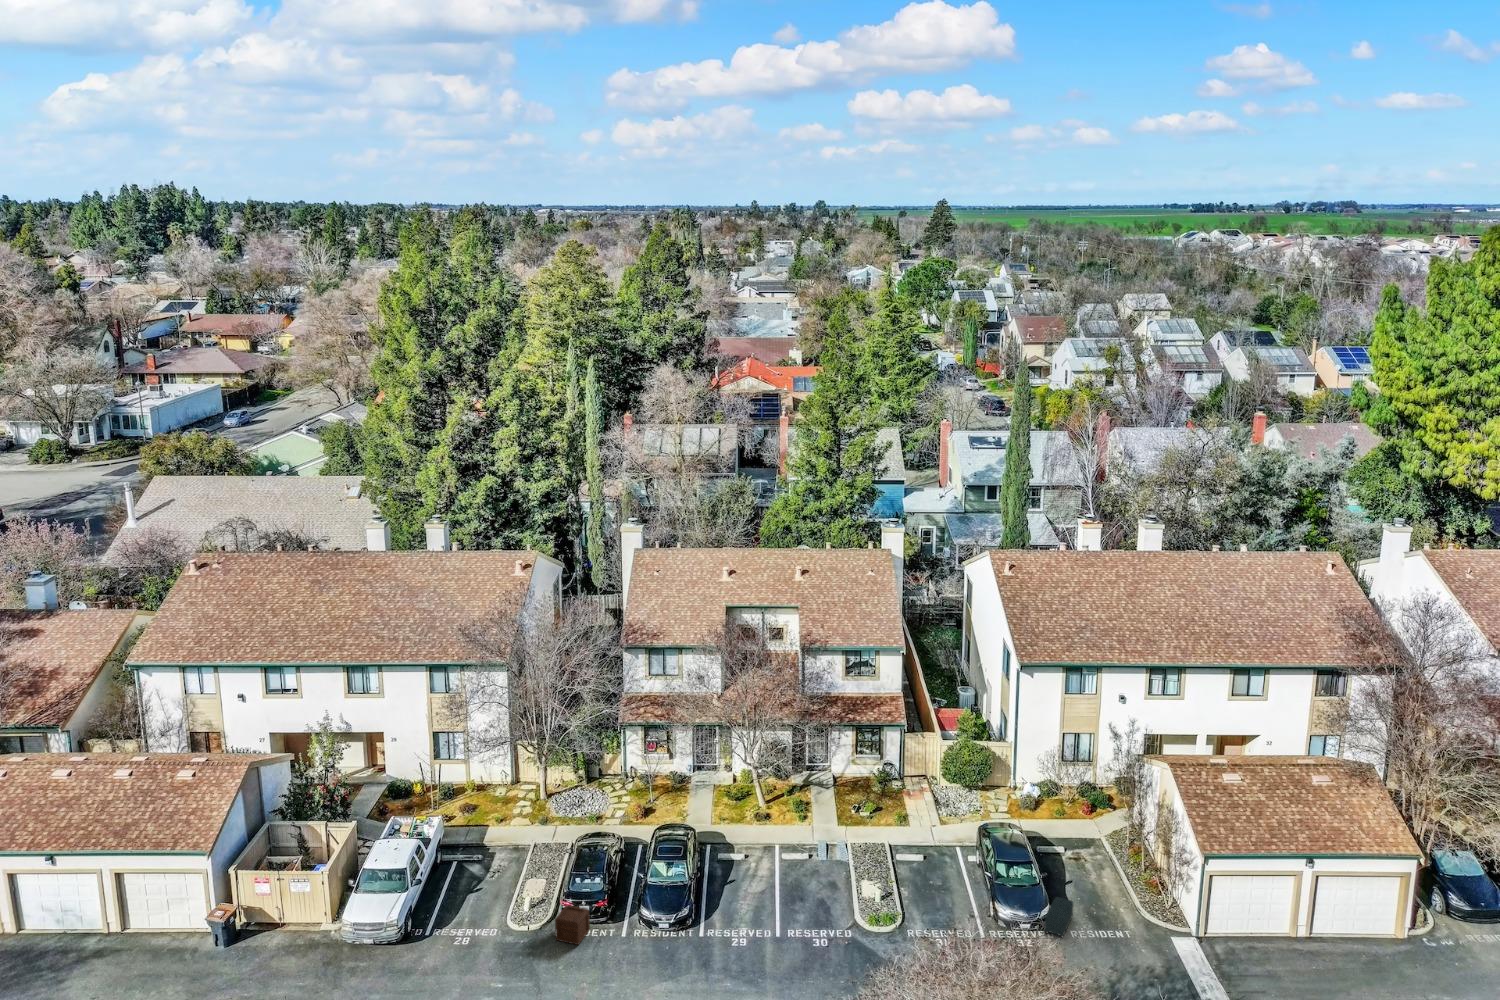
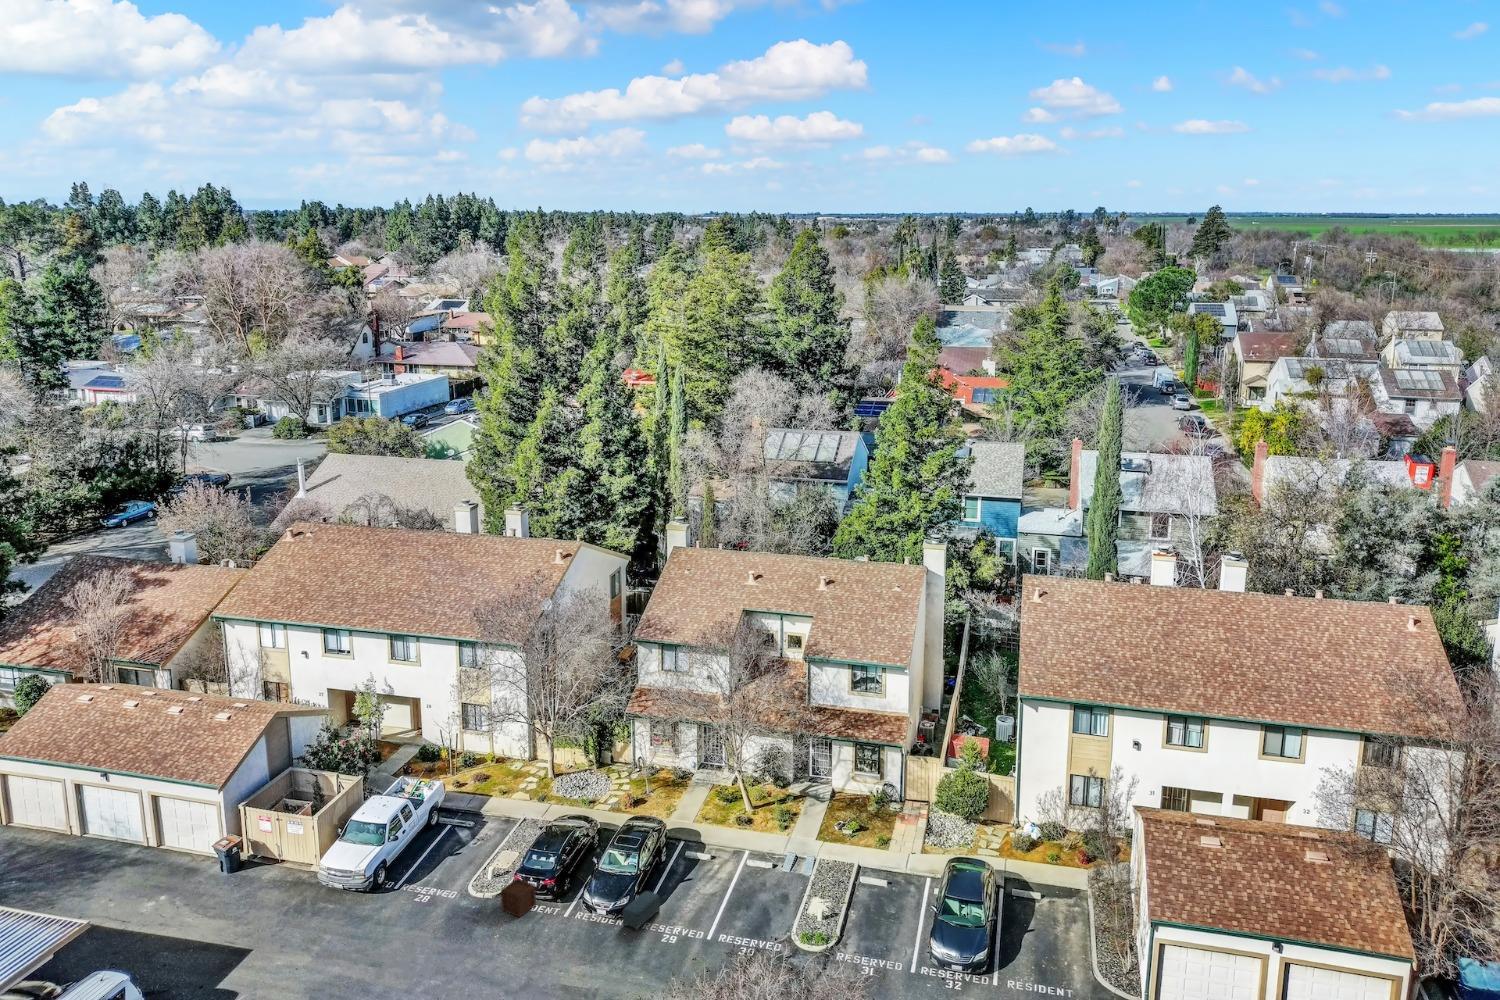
bench: present [1045,897,1073,938] -> present [622,891,660,930]

